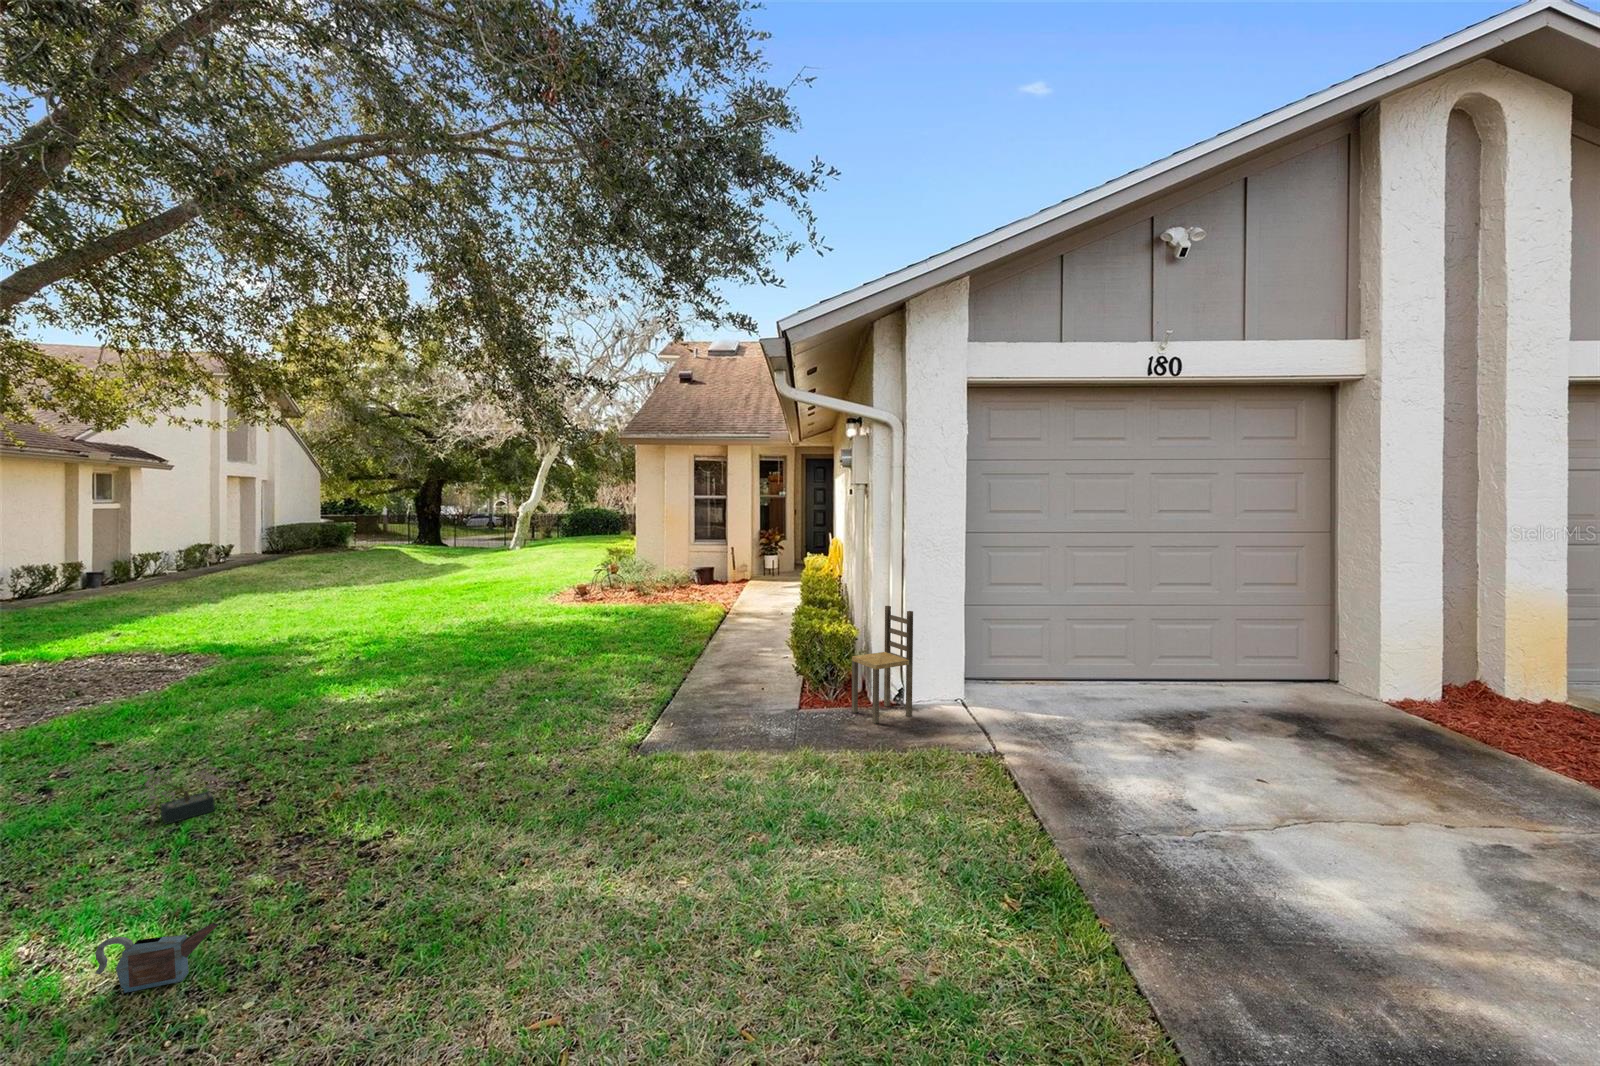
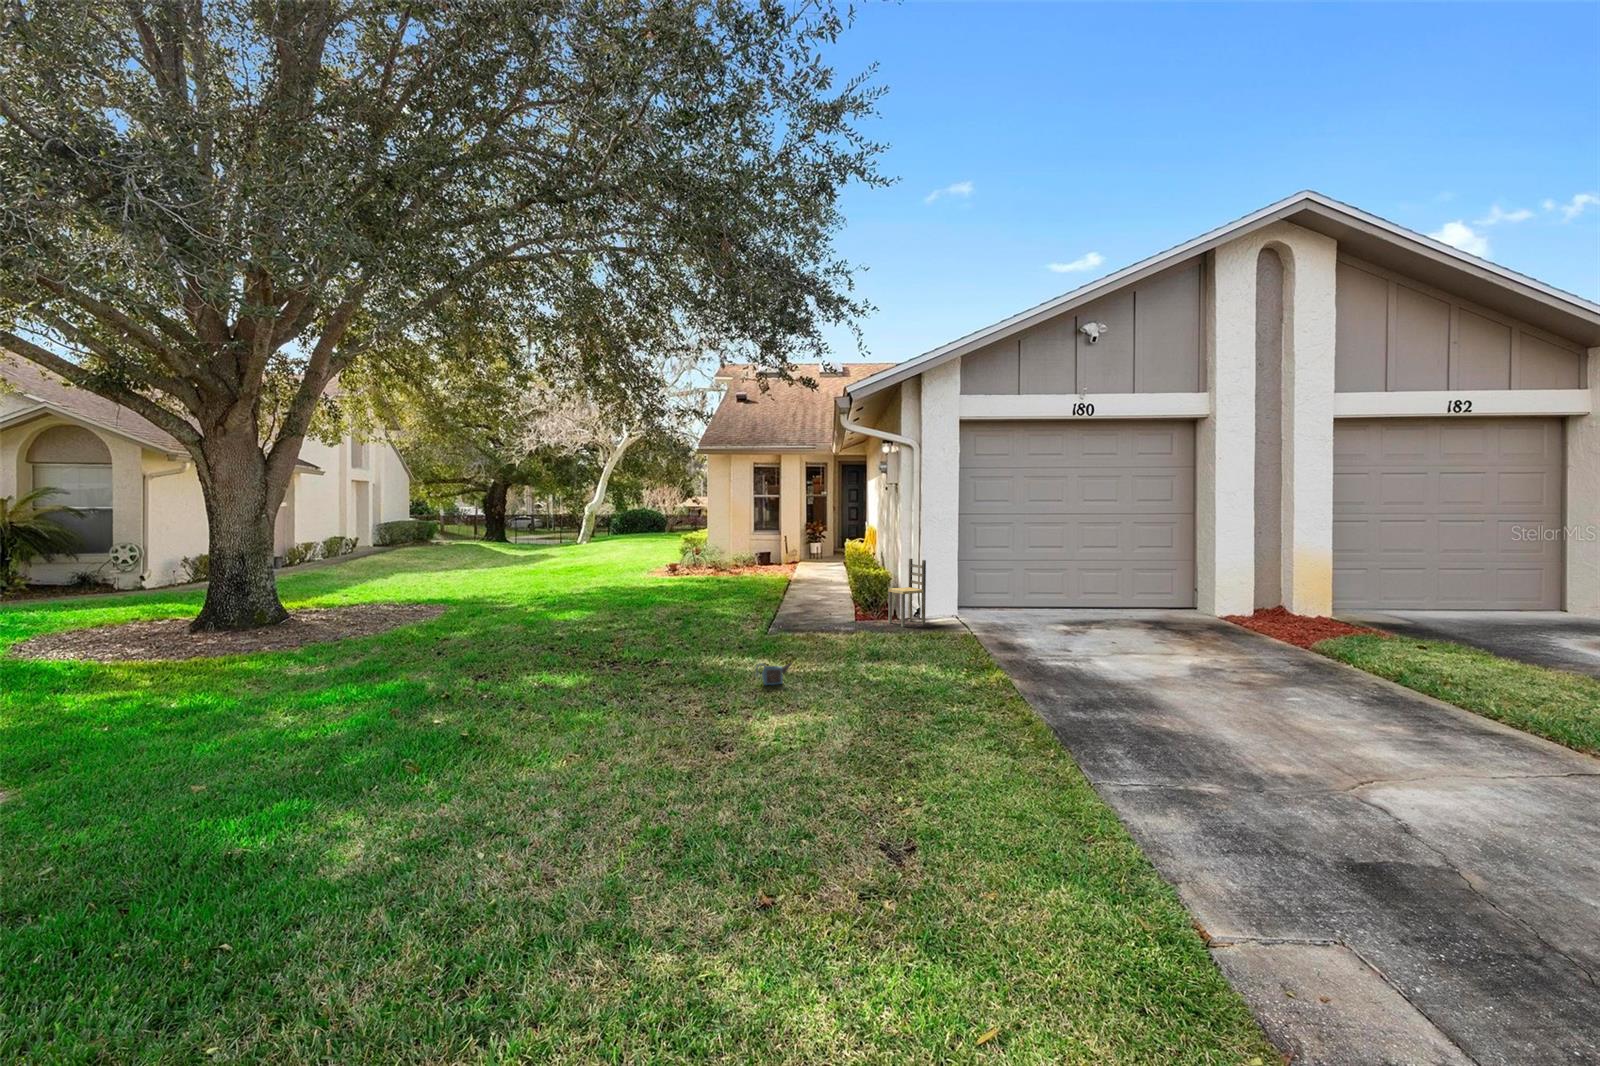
decorative plant: present [137,767,225,824] -> none [537,625,569,652]
watering can: present [95,923,219,993] -> present [756,663,792,685]

